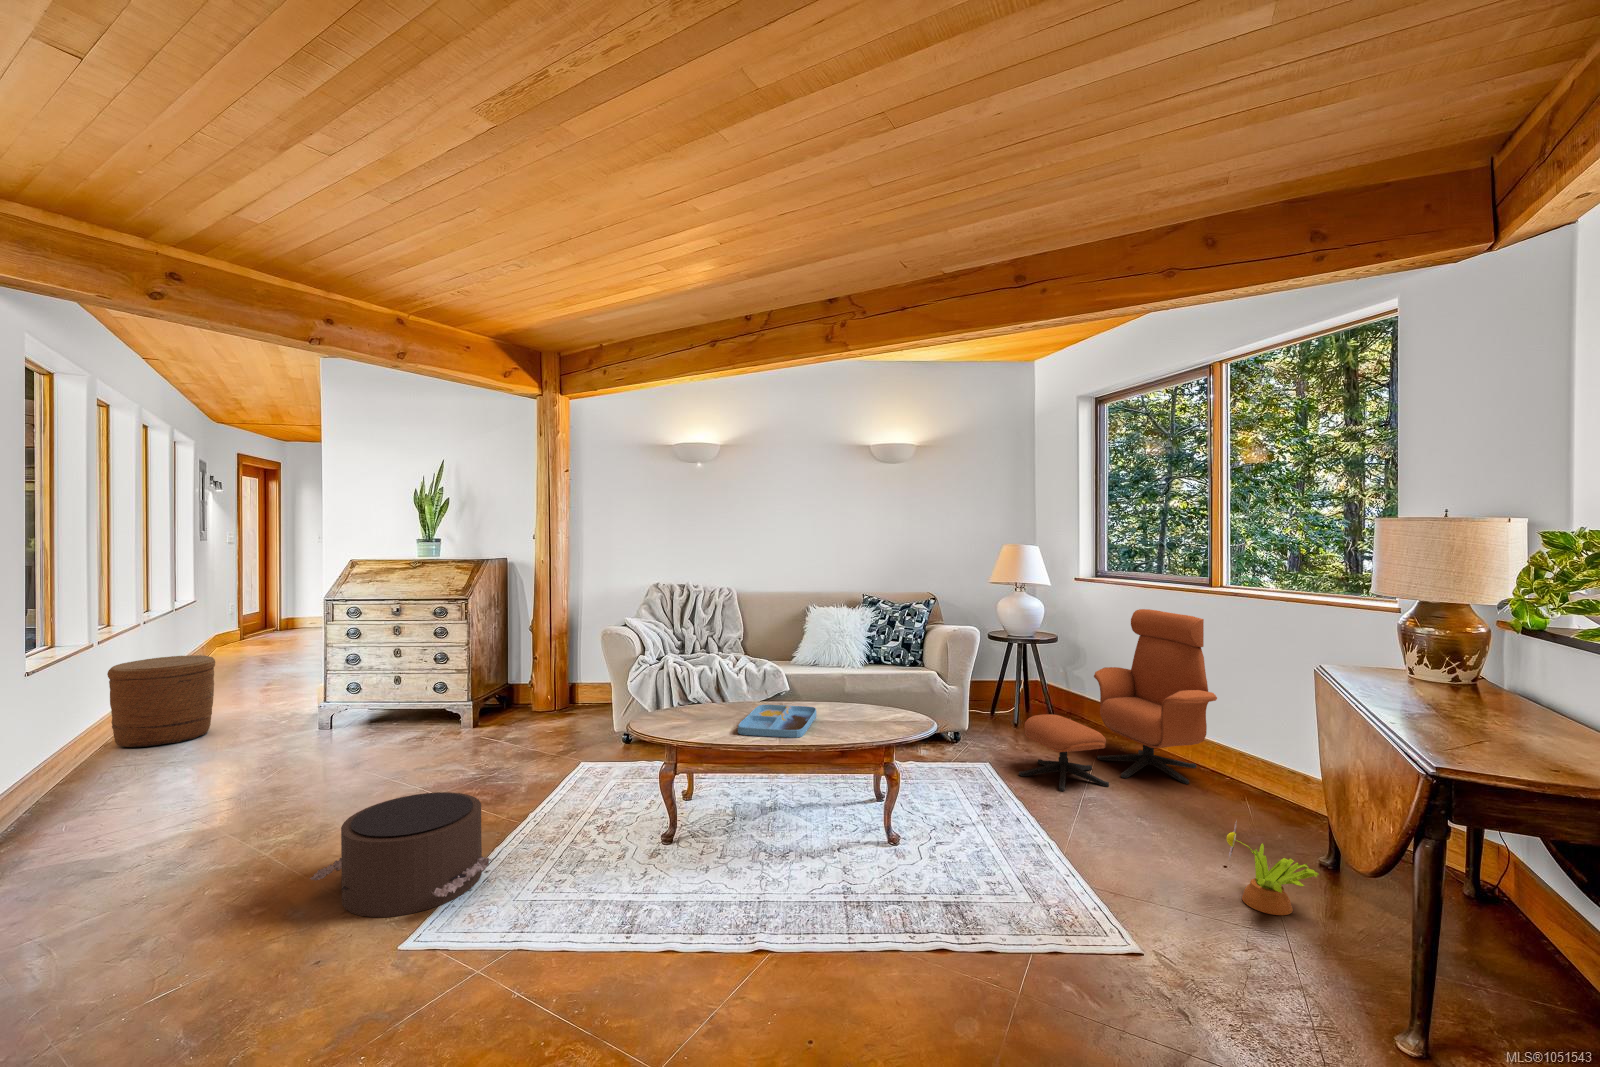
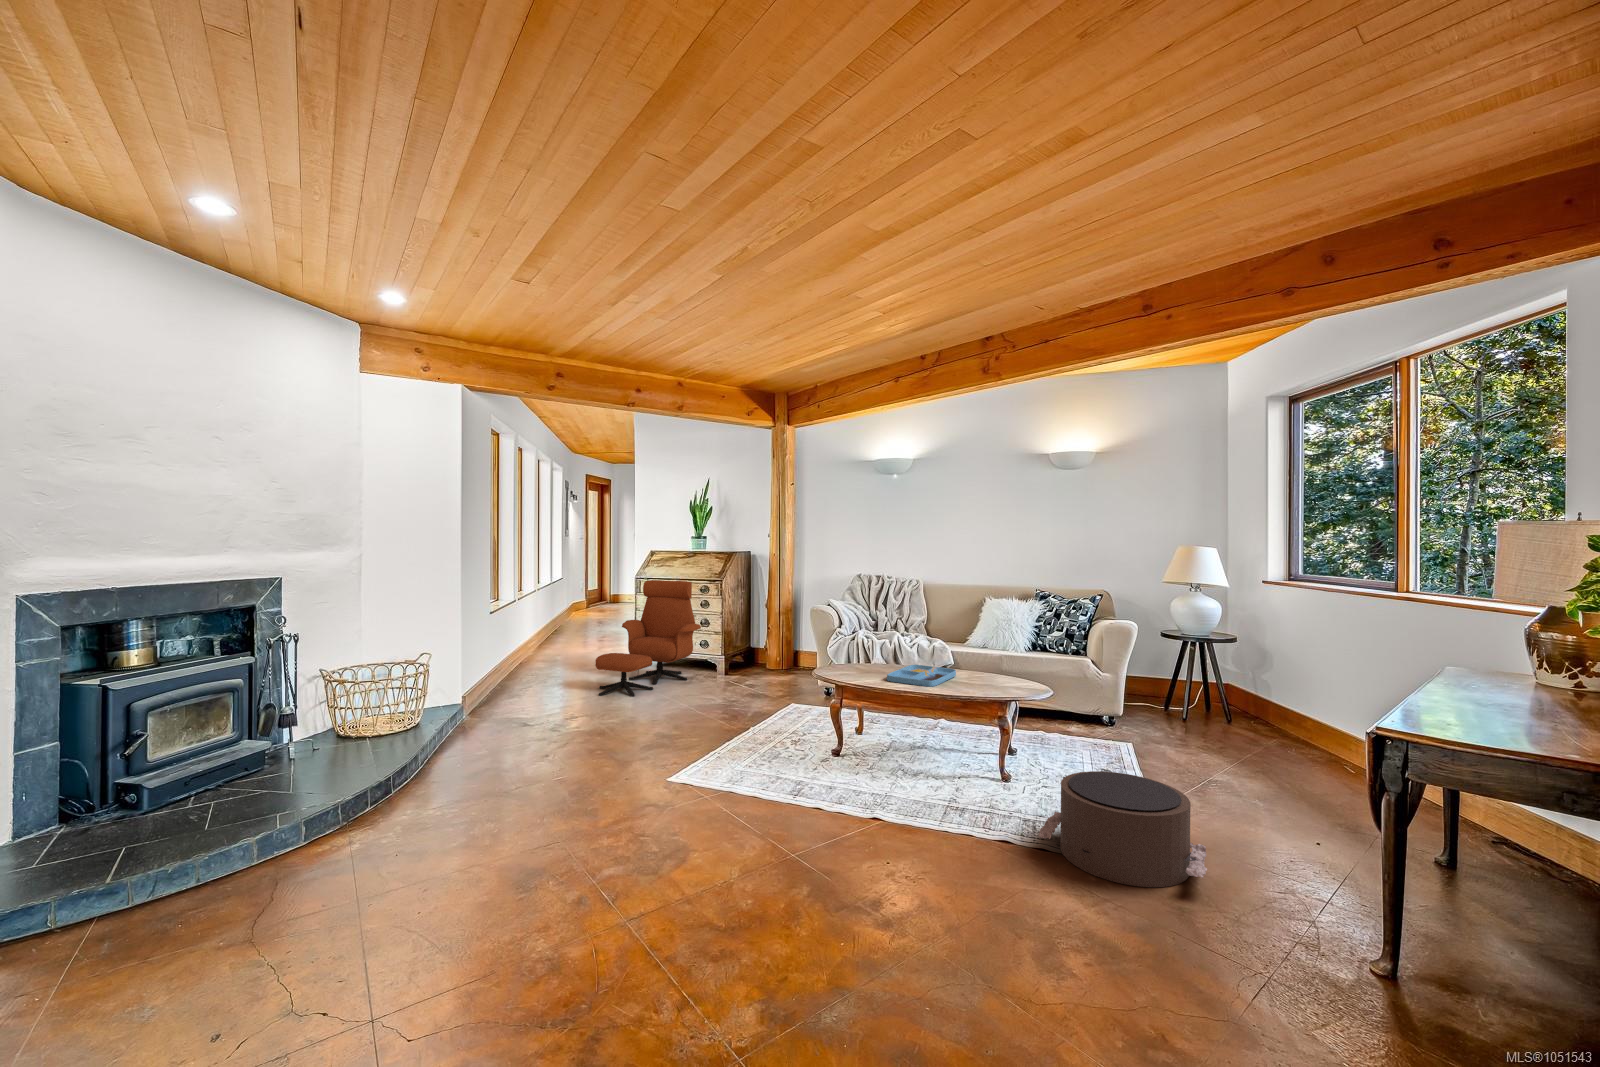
lounge chair: present [1019,609,1217,791] -> present [595,580,701,697]
woven basket: present [107,655,215,747] -> none [514,611,571,667]
pouf: present [310,792,494,917] -> present [1038,771,1207,887]
decorative plant: present [1226,821,1318,915] -> none [1299,788,1389,879]

